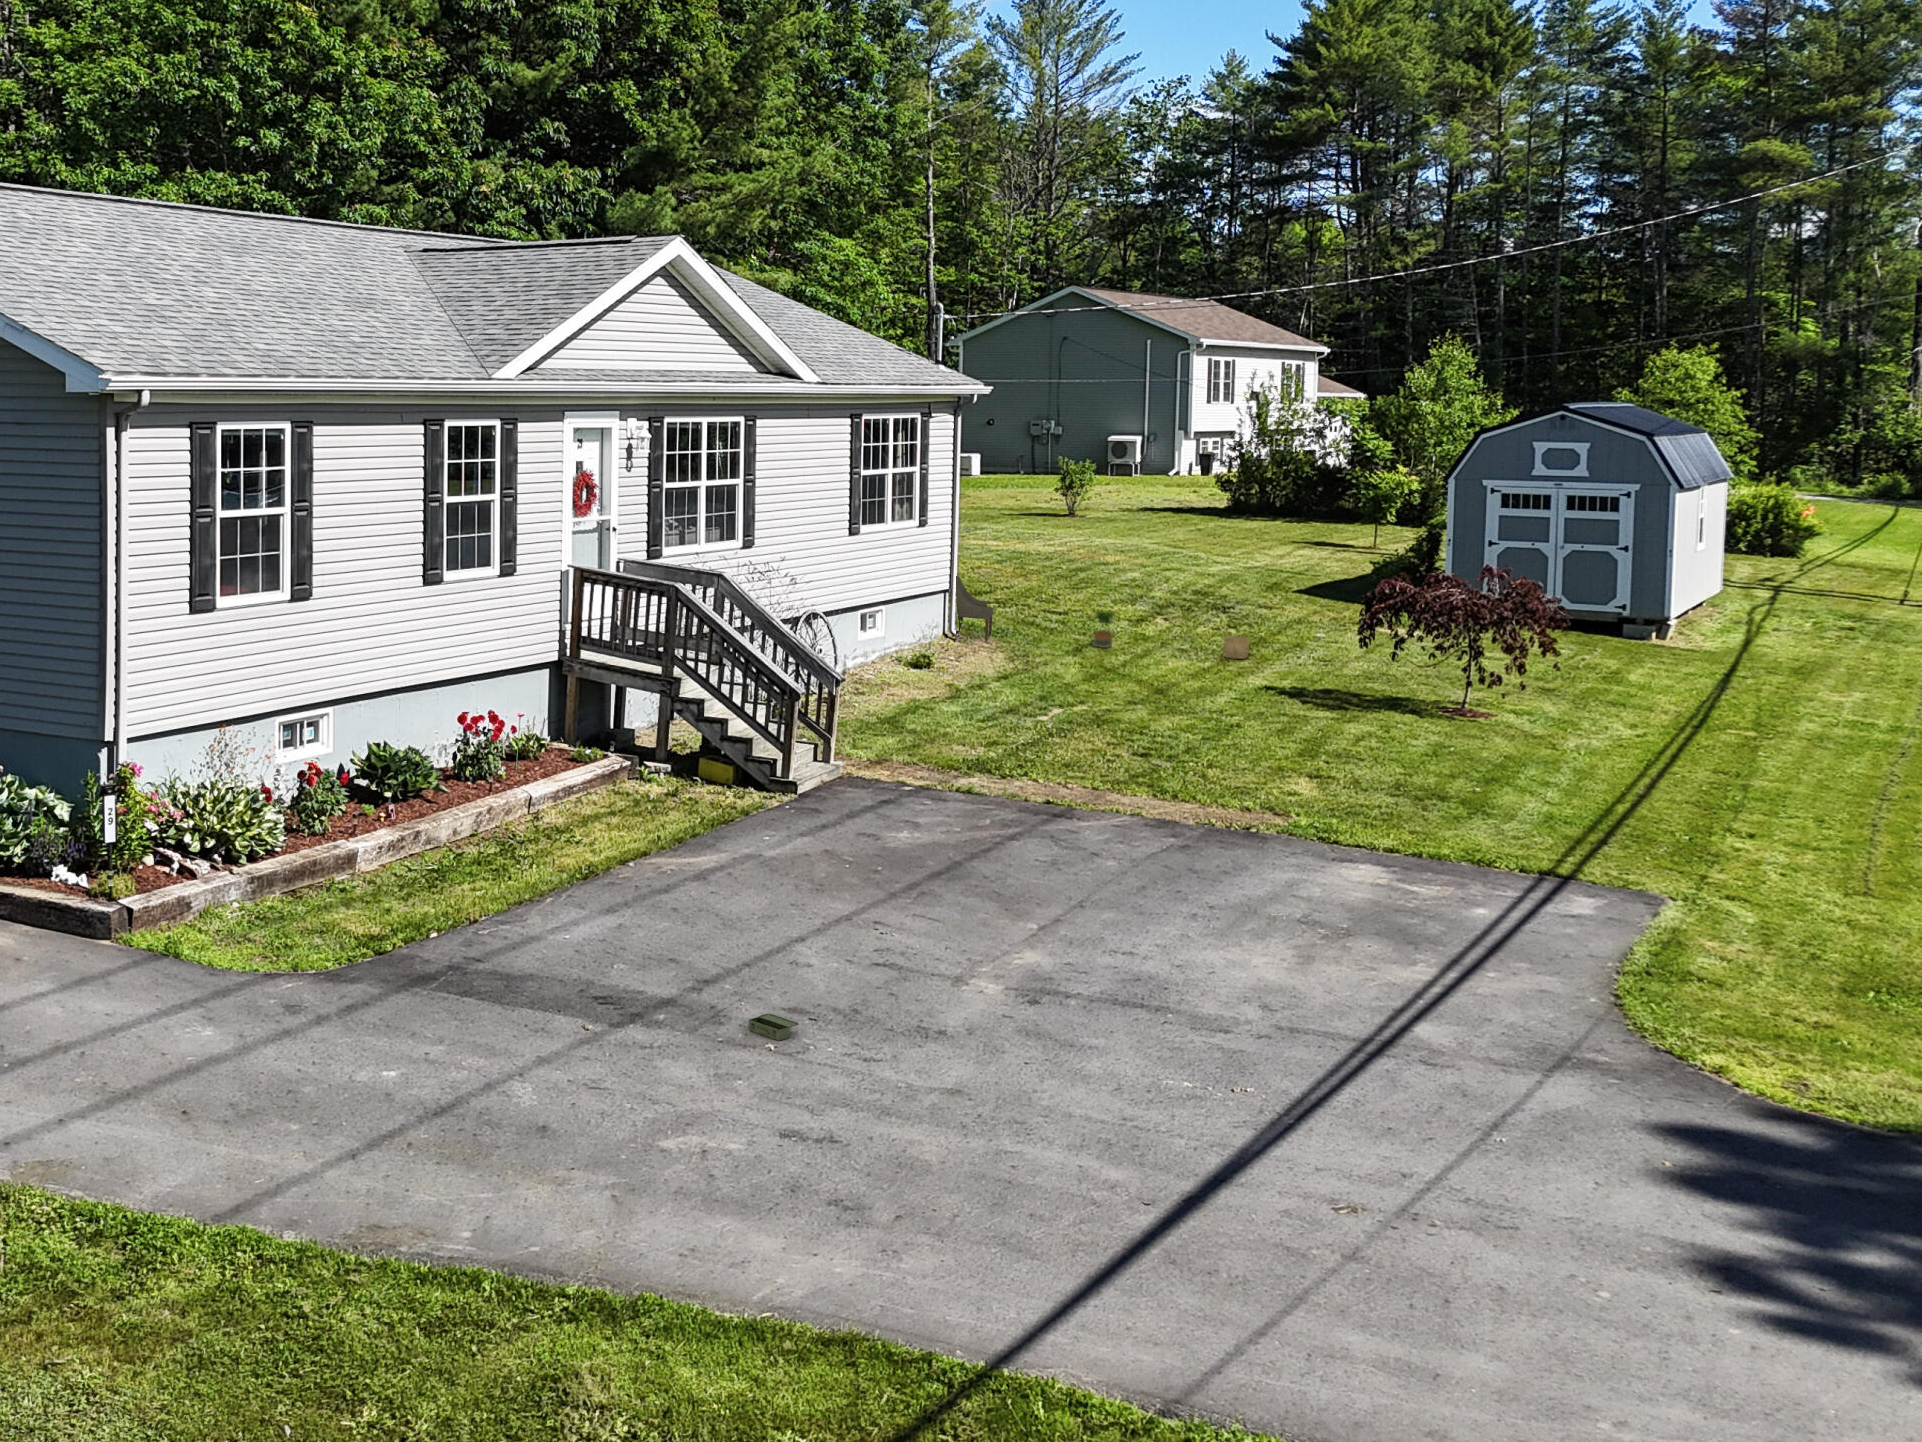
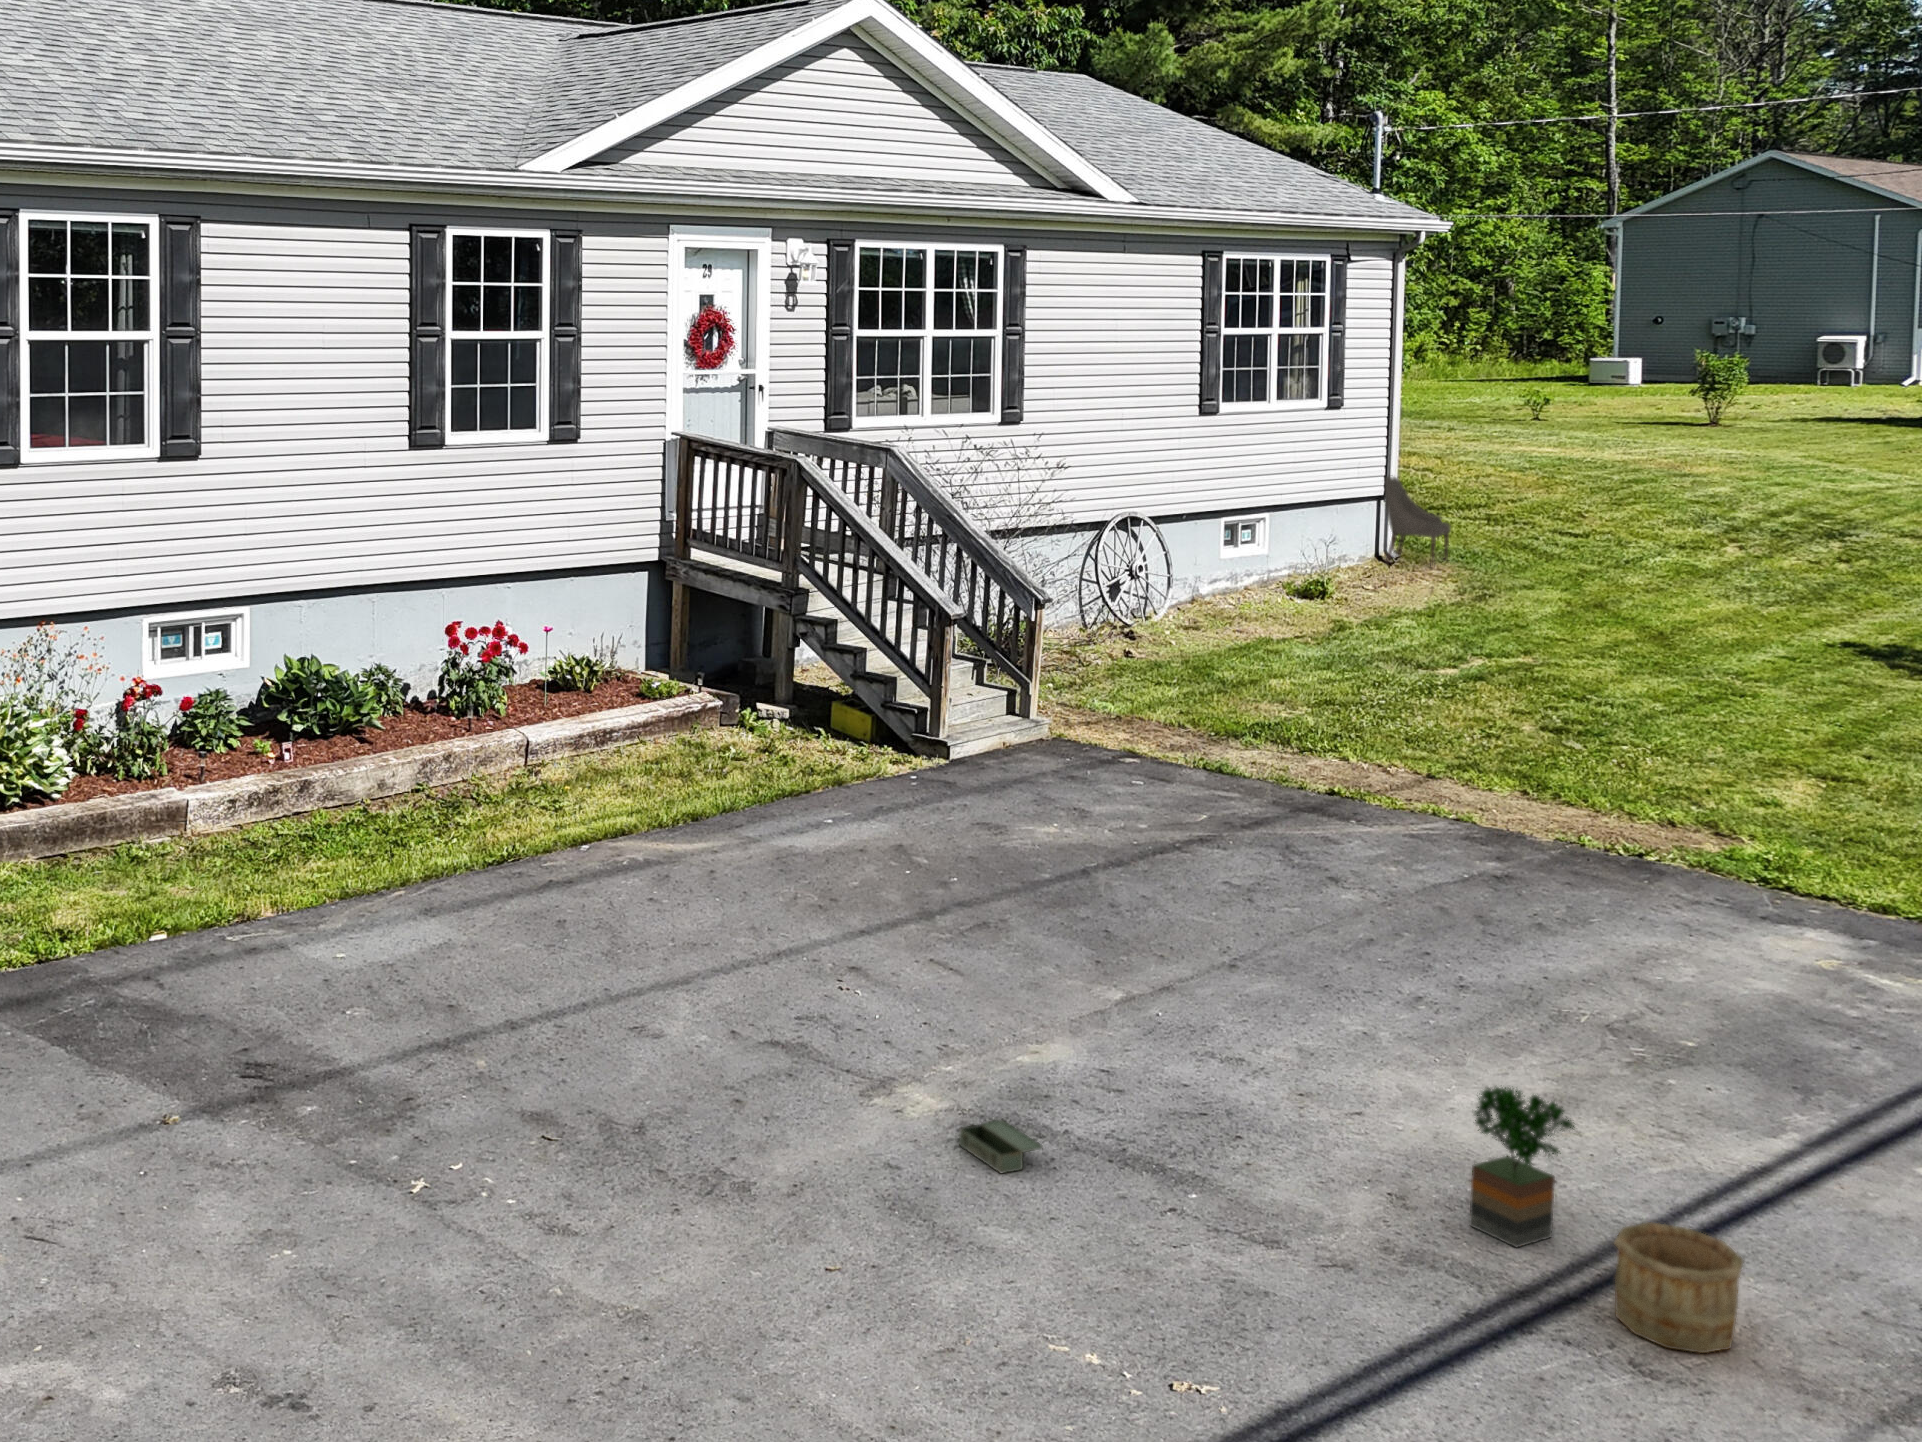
potted tree: present [1094,611,1117,648] -> present [1470,1087,1575,1247]
wooden bucket: present [1223,636,1249,659] -> present [1614,1222,1743,1353]
toolbox: present [748,1014,799,1040] -> present [959,1120,1043,1173]

